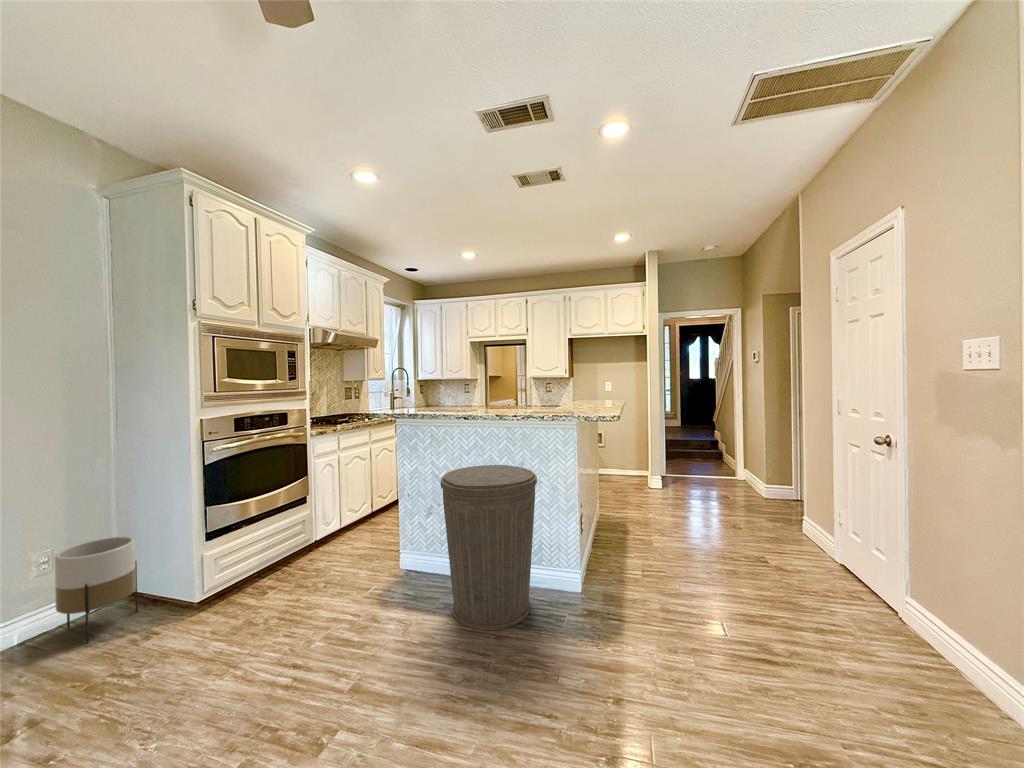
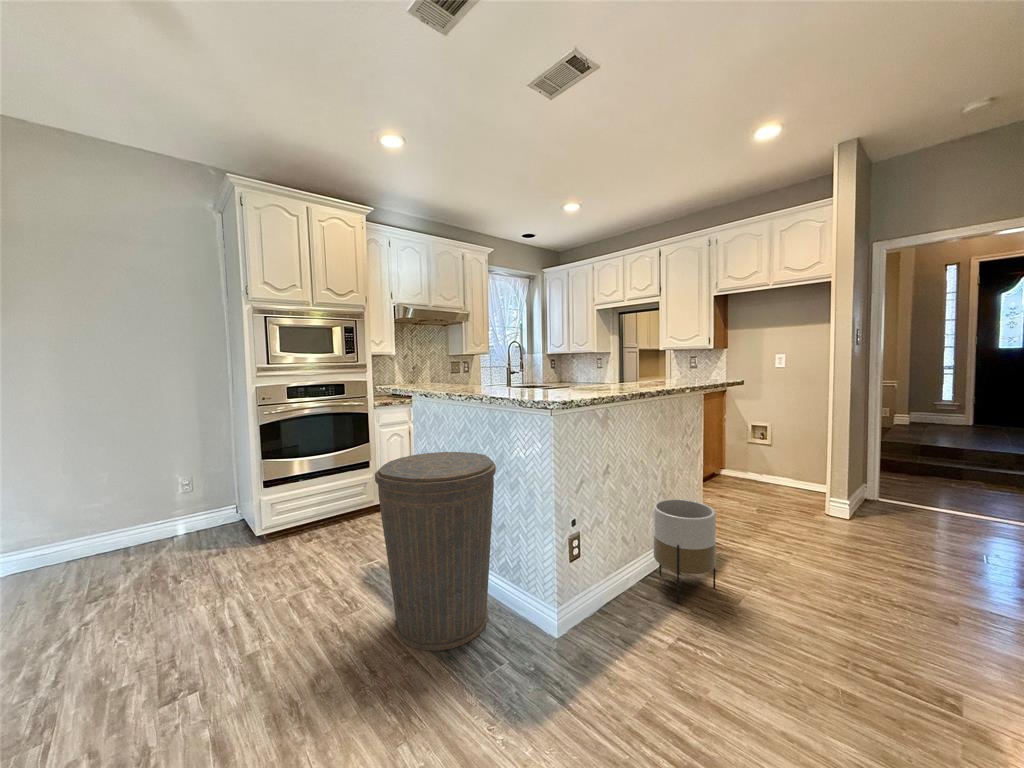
planter: present [55,536,138,643] -> present [654,499,716,603]

